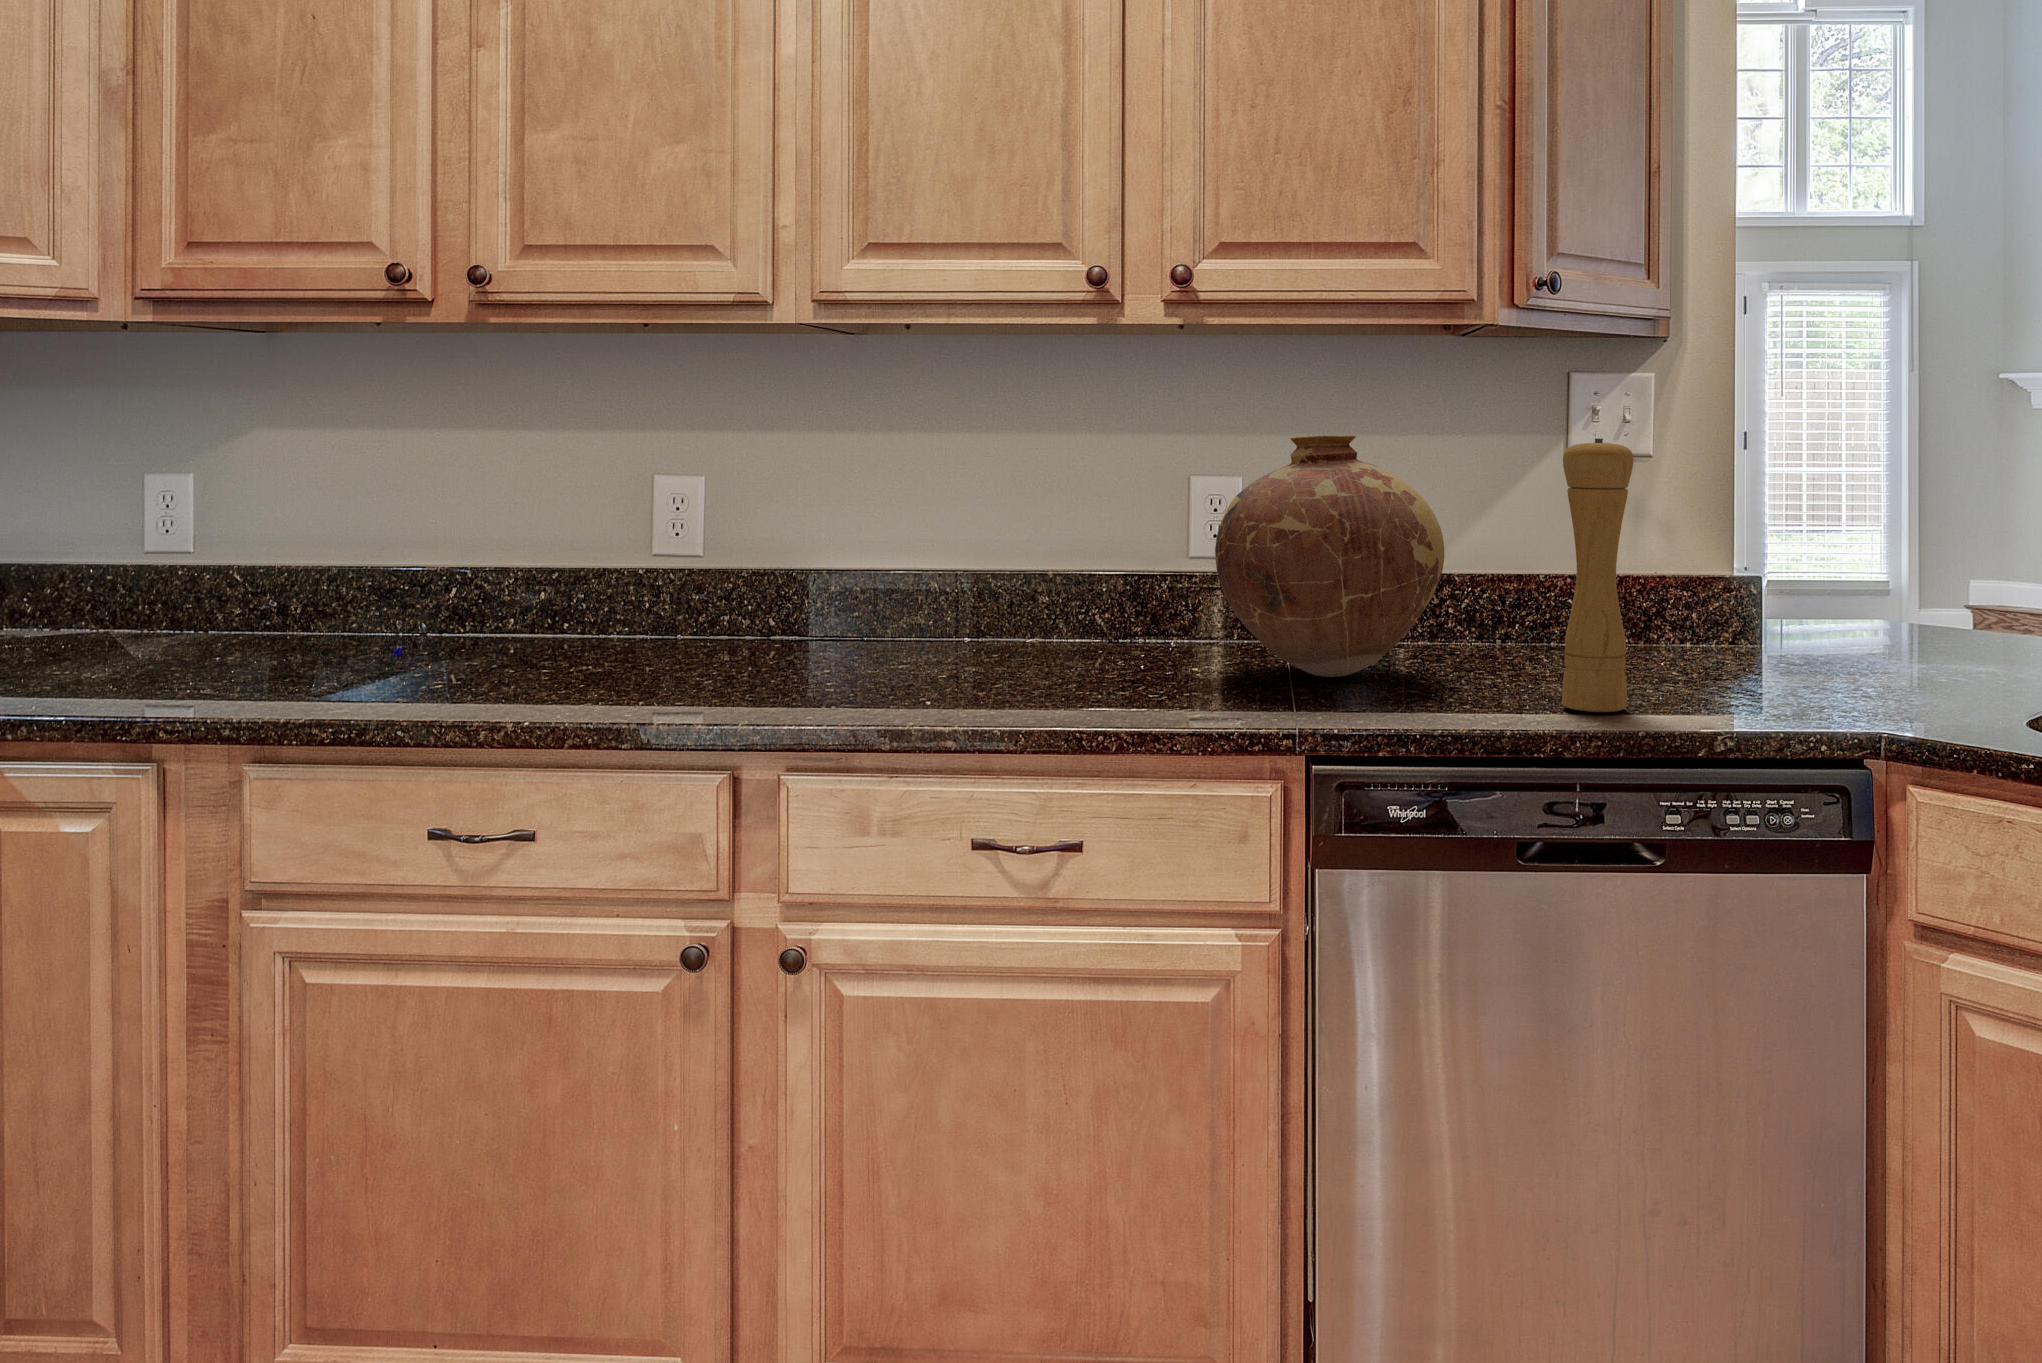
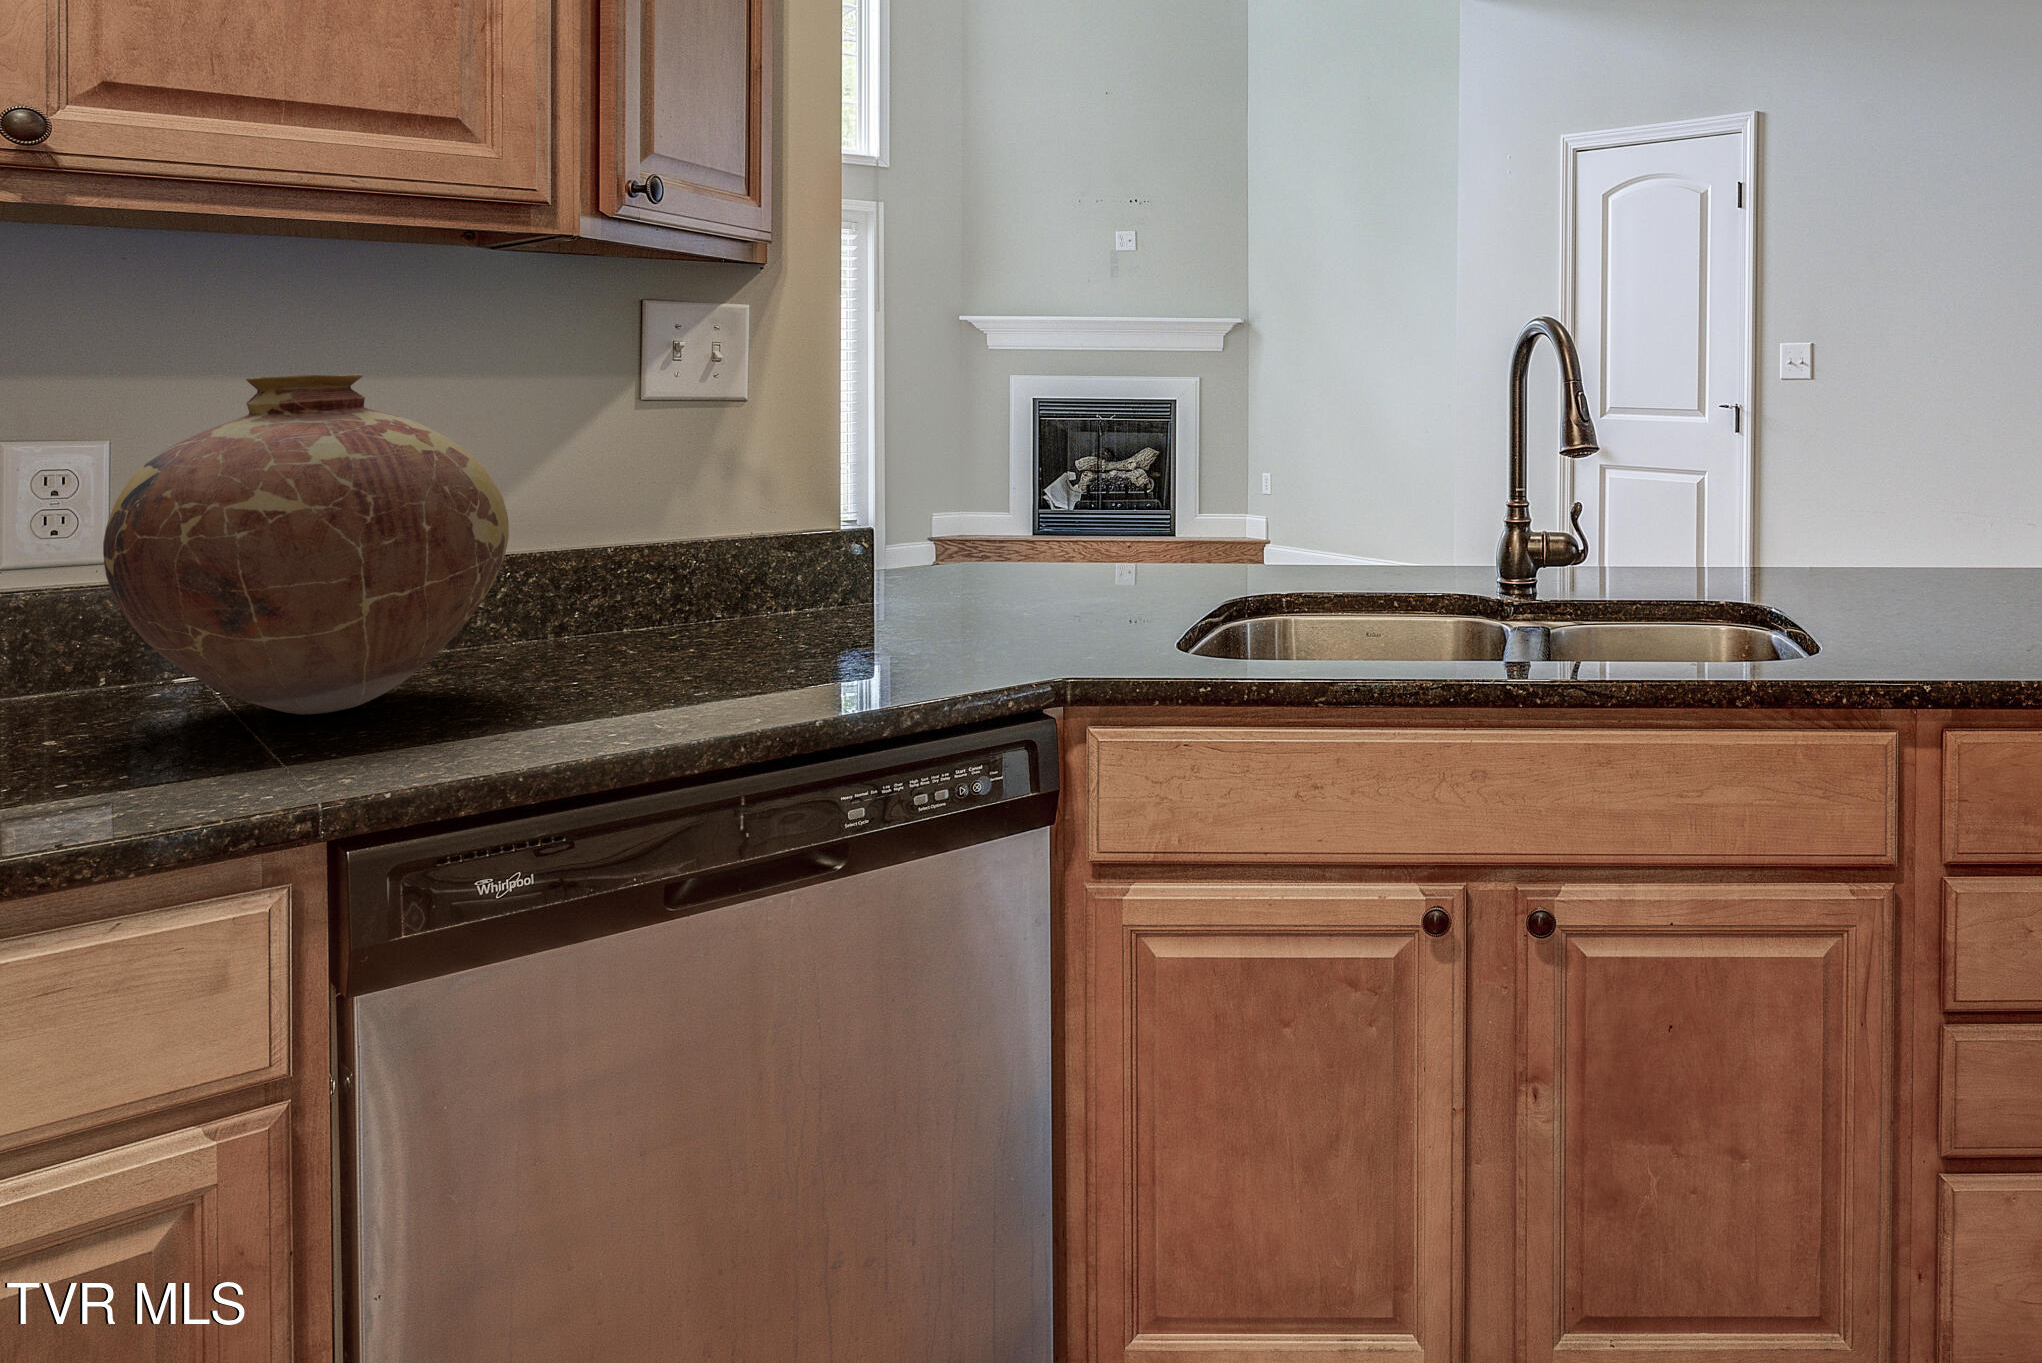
pepper mill: present [1562,438,1633,712] -> none [697,377,787,704]

